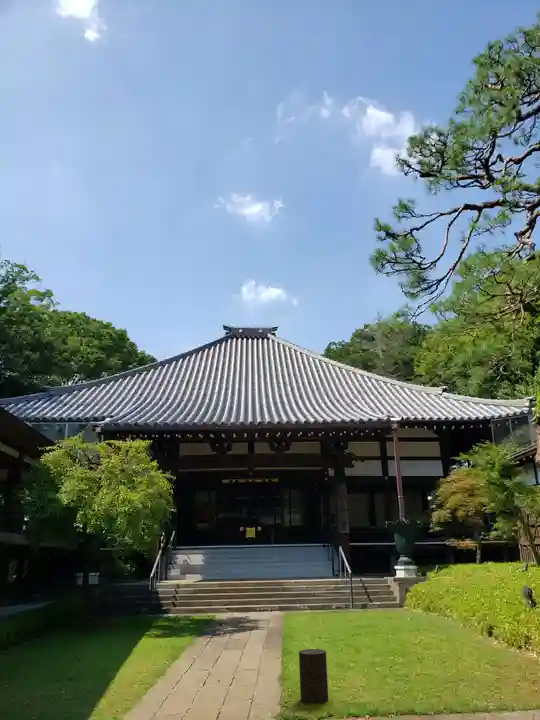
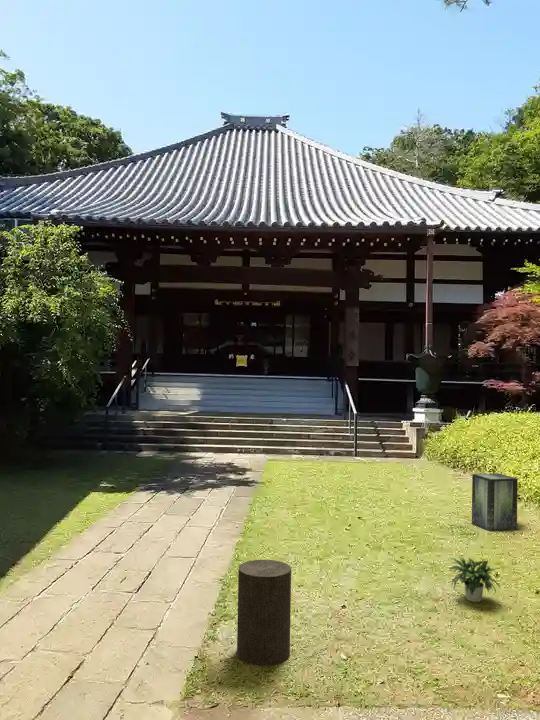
storage box: none [431,607,463,647] -> present [472,473,518,531]
potted plant: none [406,650,442,677] -> present [450,557,500,602]

